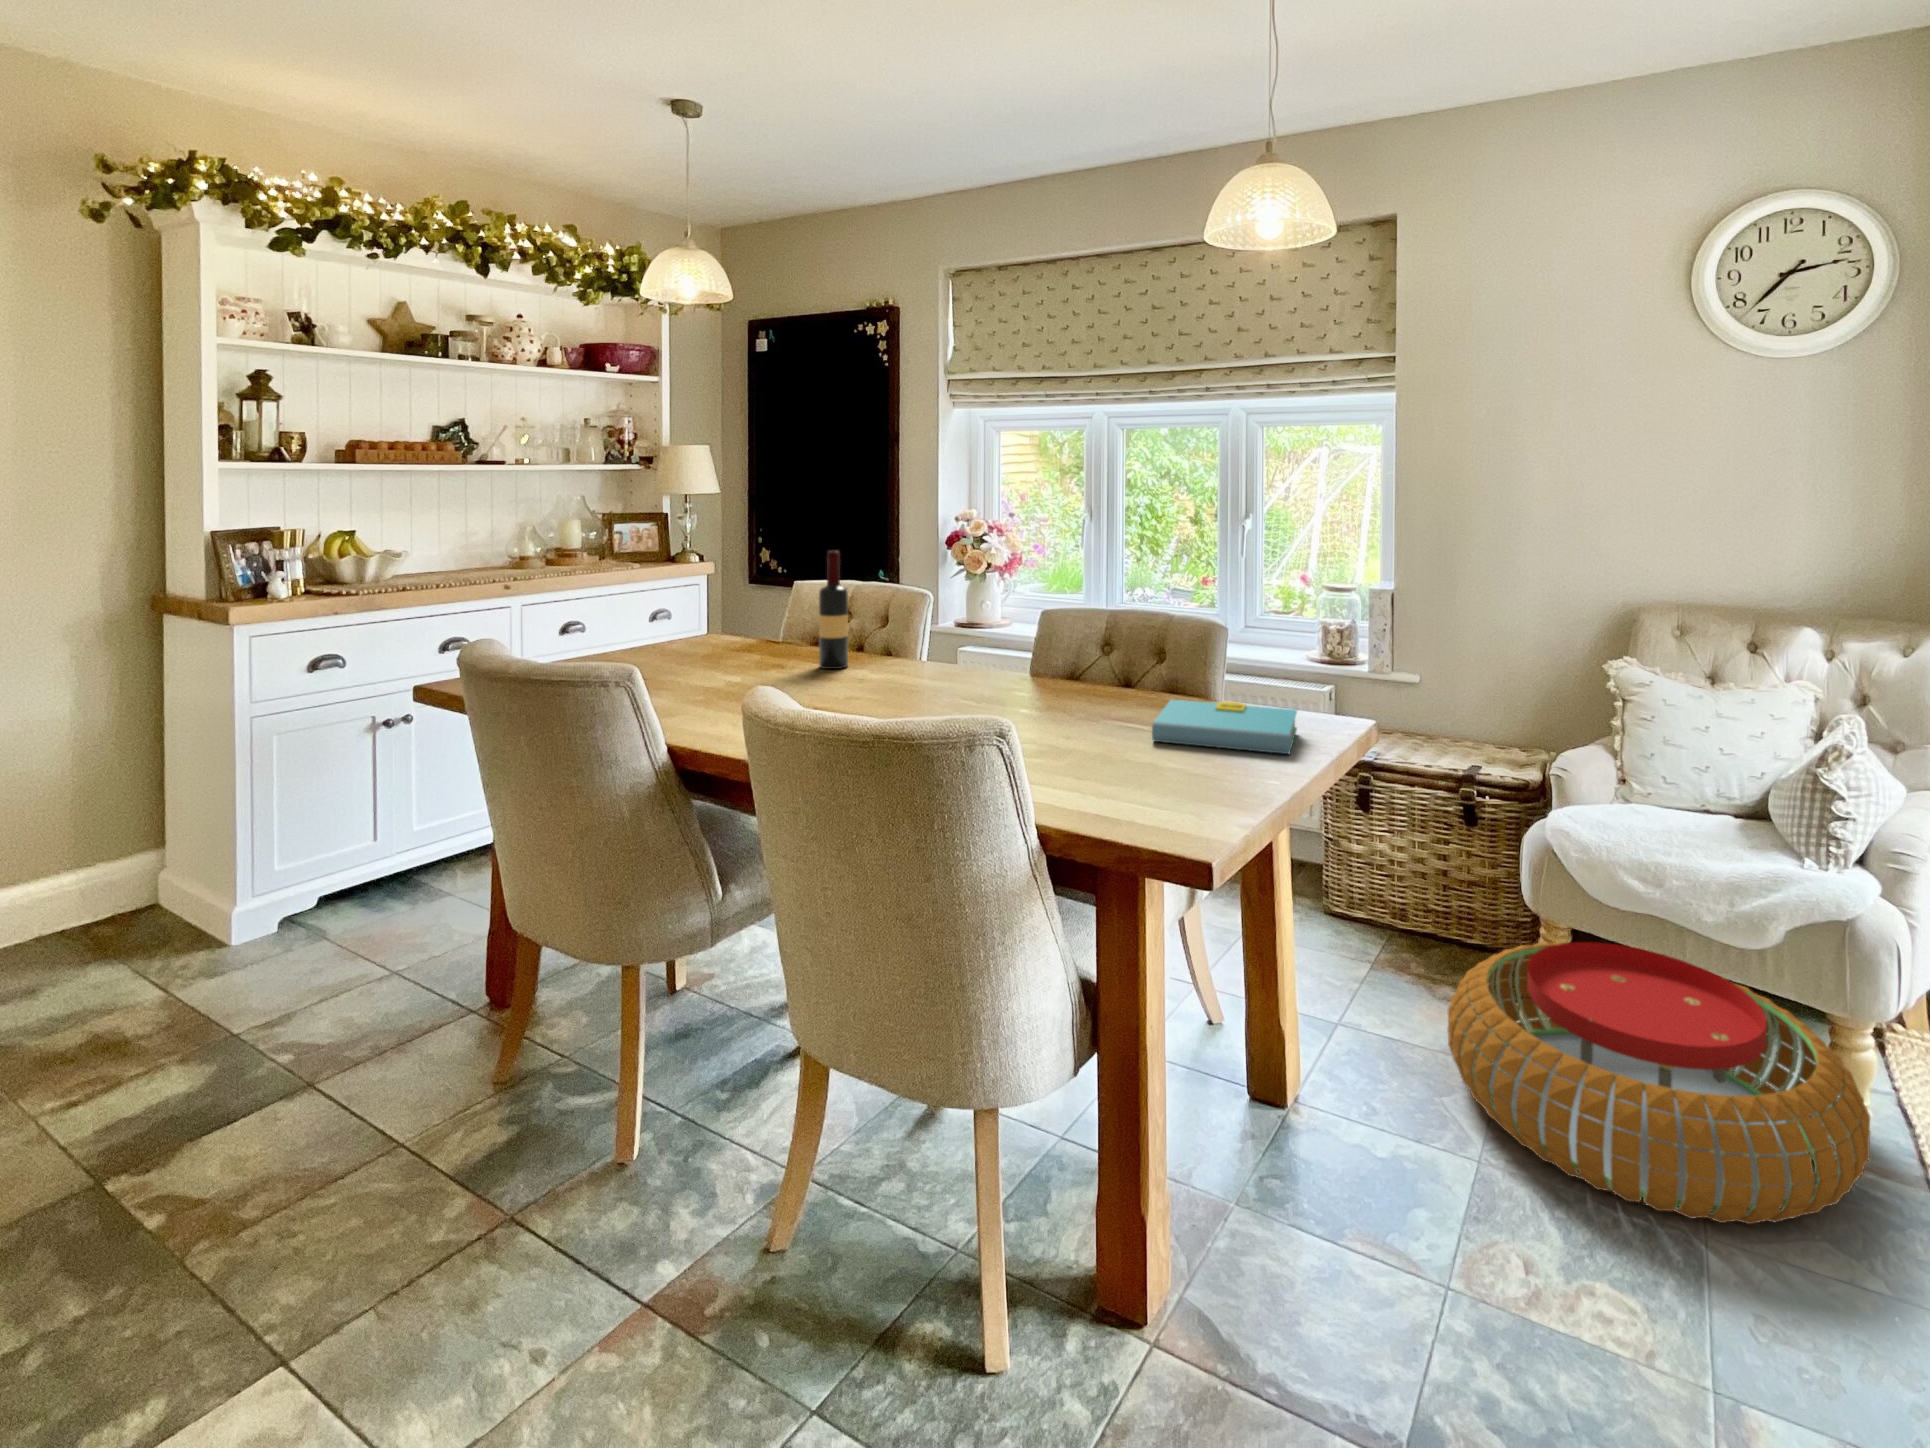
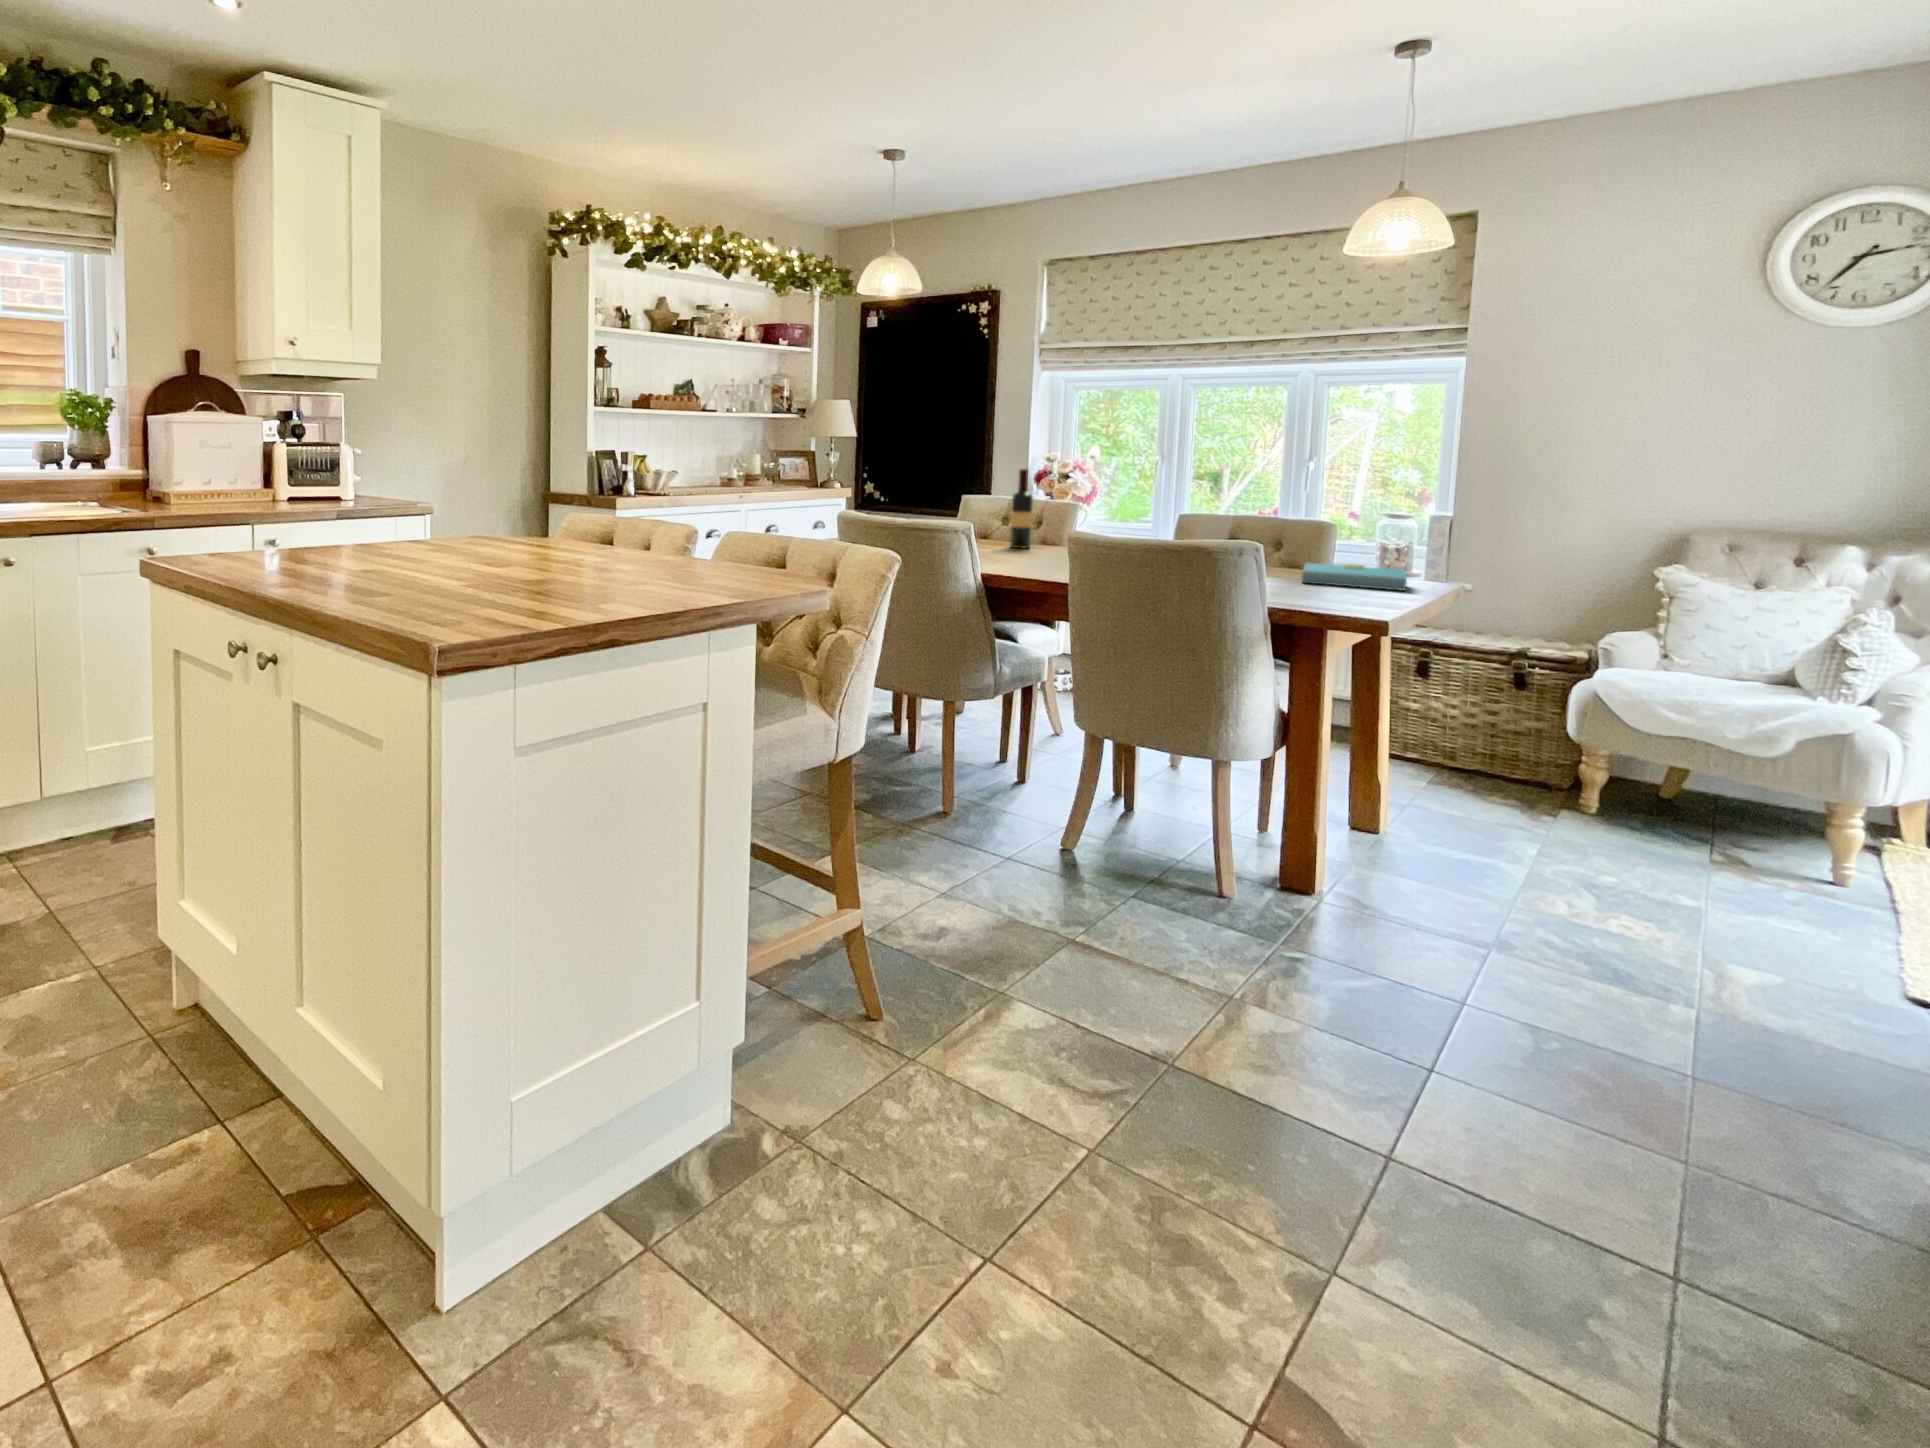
pouf: present [1447,942,1870,1224] -> none [1501,753,1847,906]

